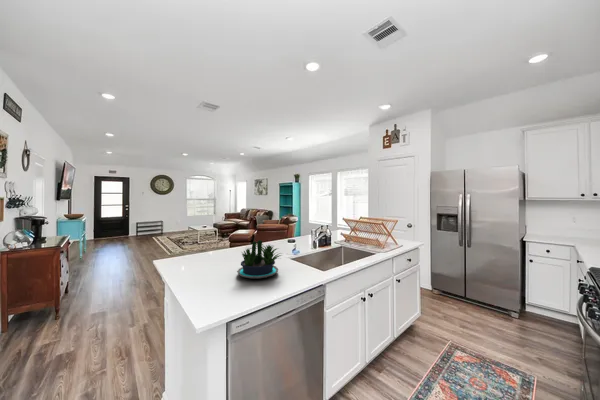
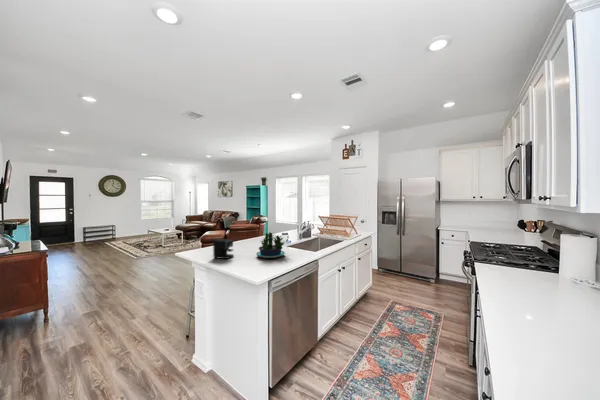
coffee maker: none [182,246,216,275] -> present [213,239,233,259]

